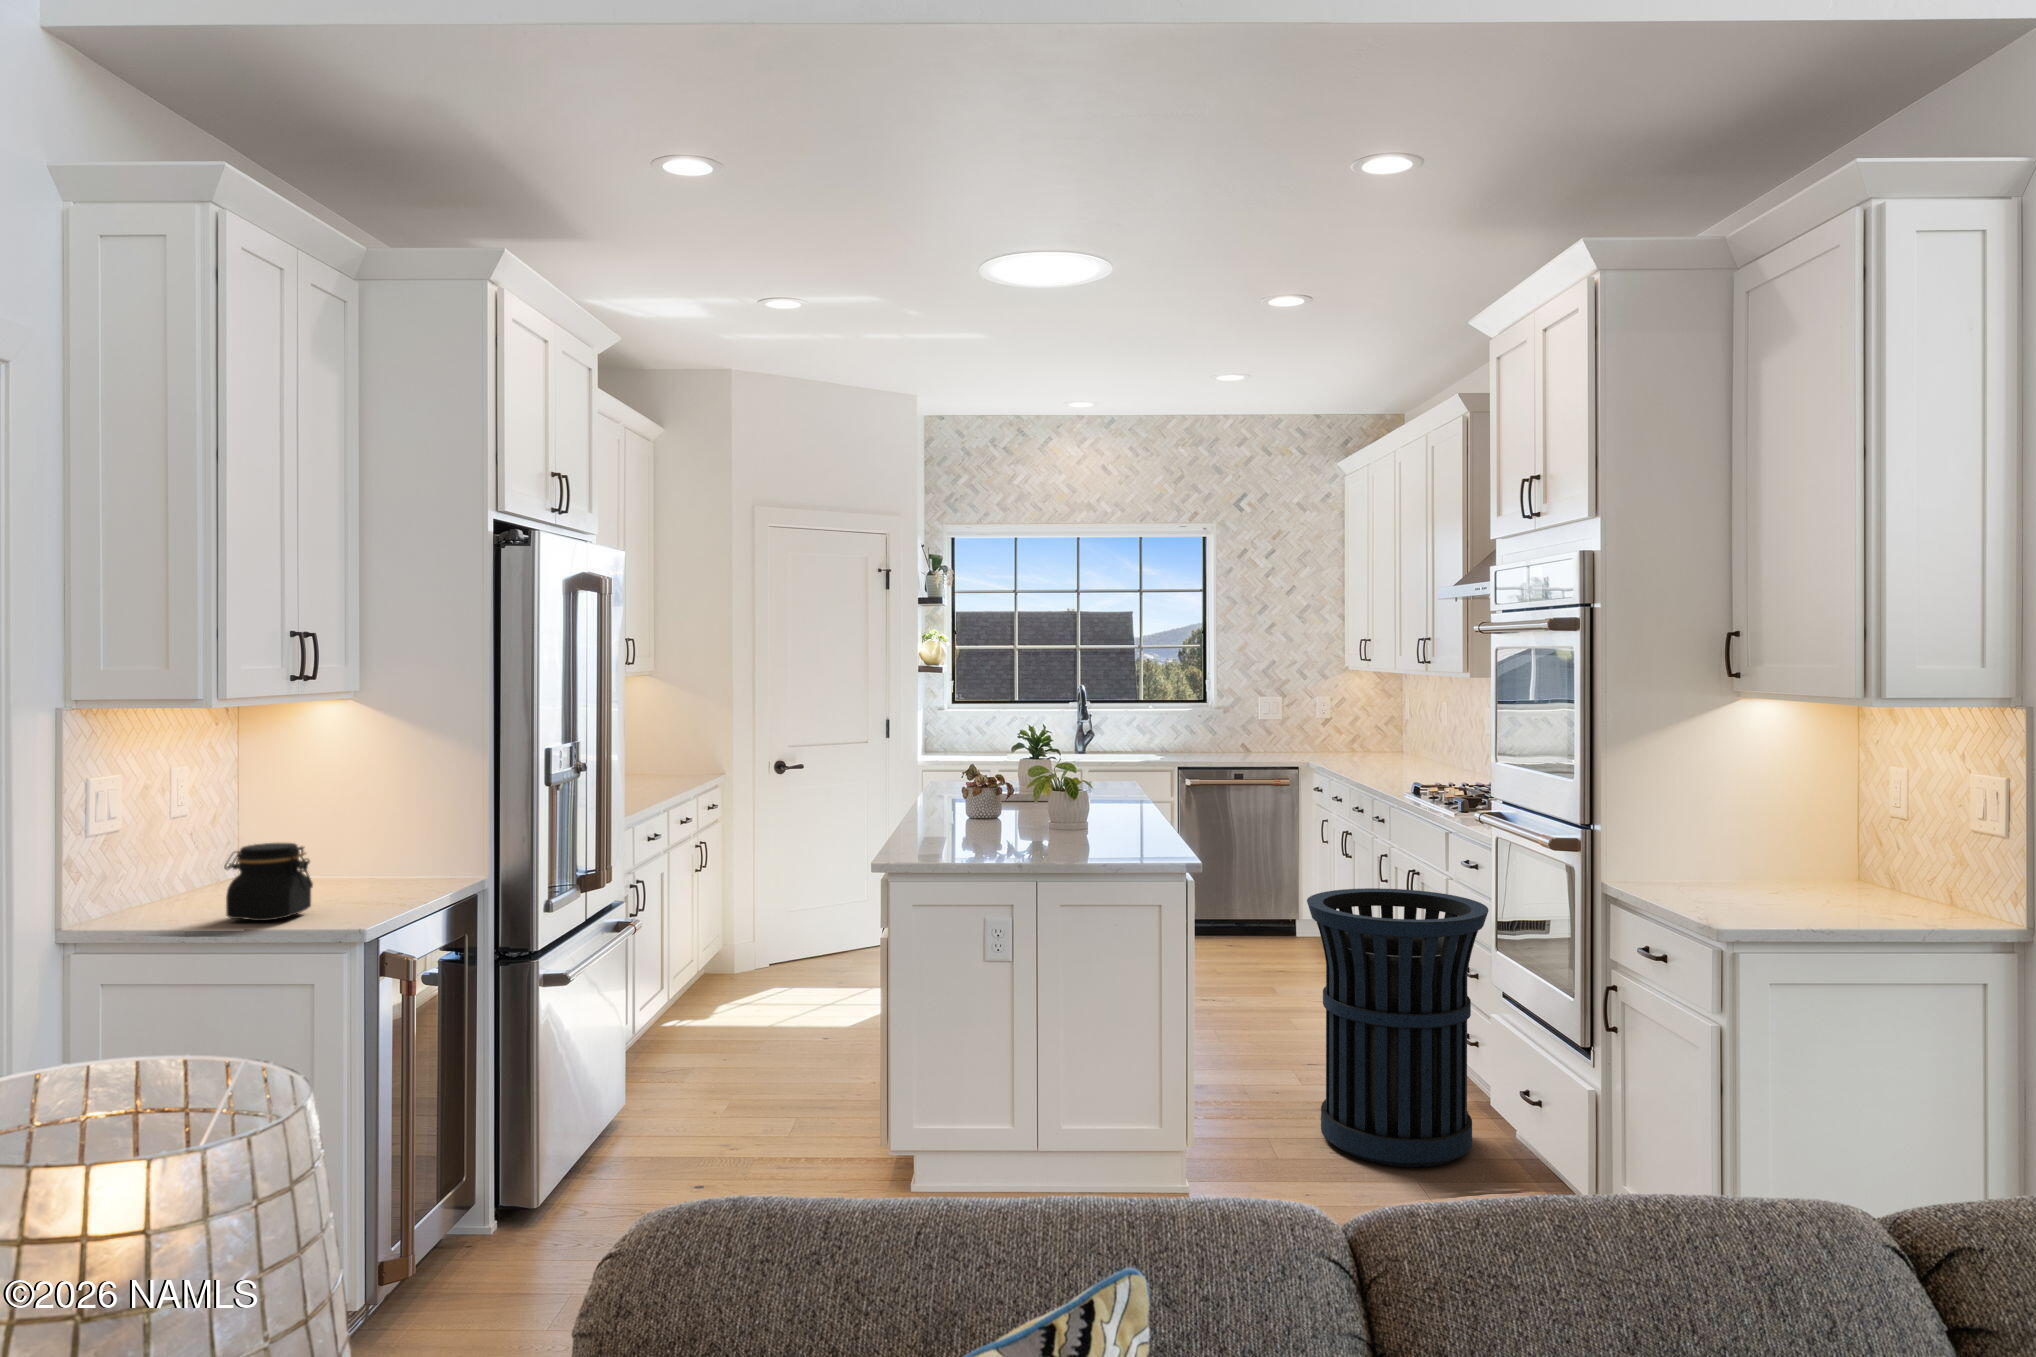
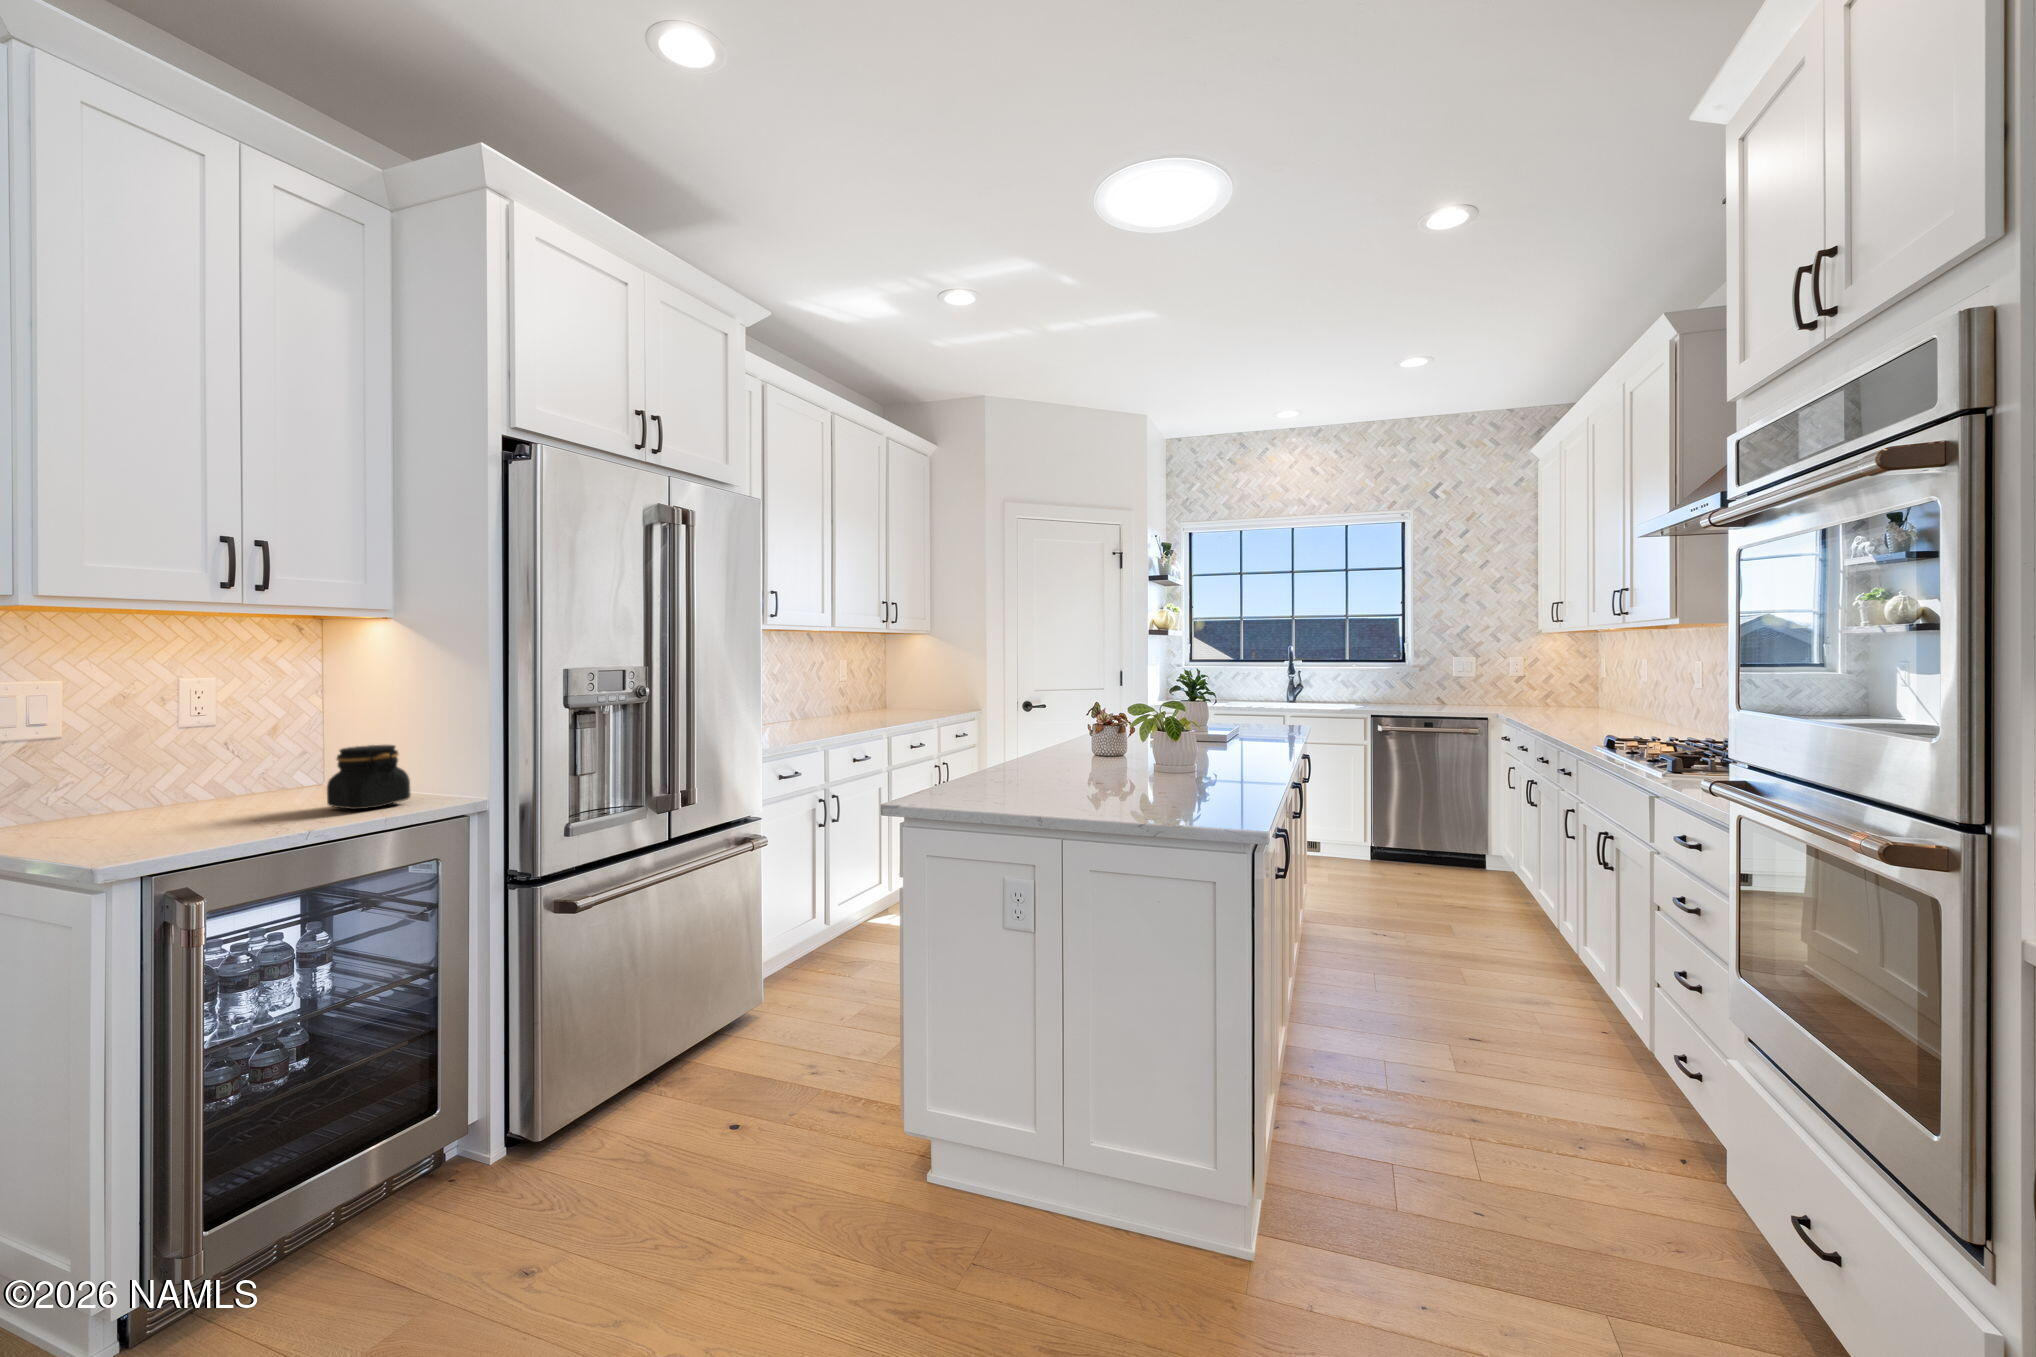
trash can: present [1307,888,1489,1167] -> none [1426,857,1718,1266]

